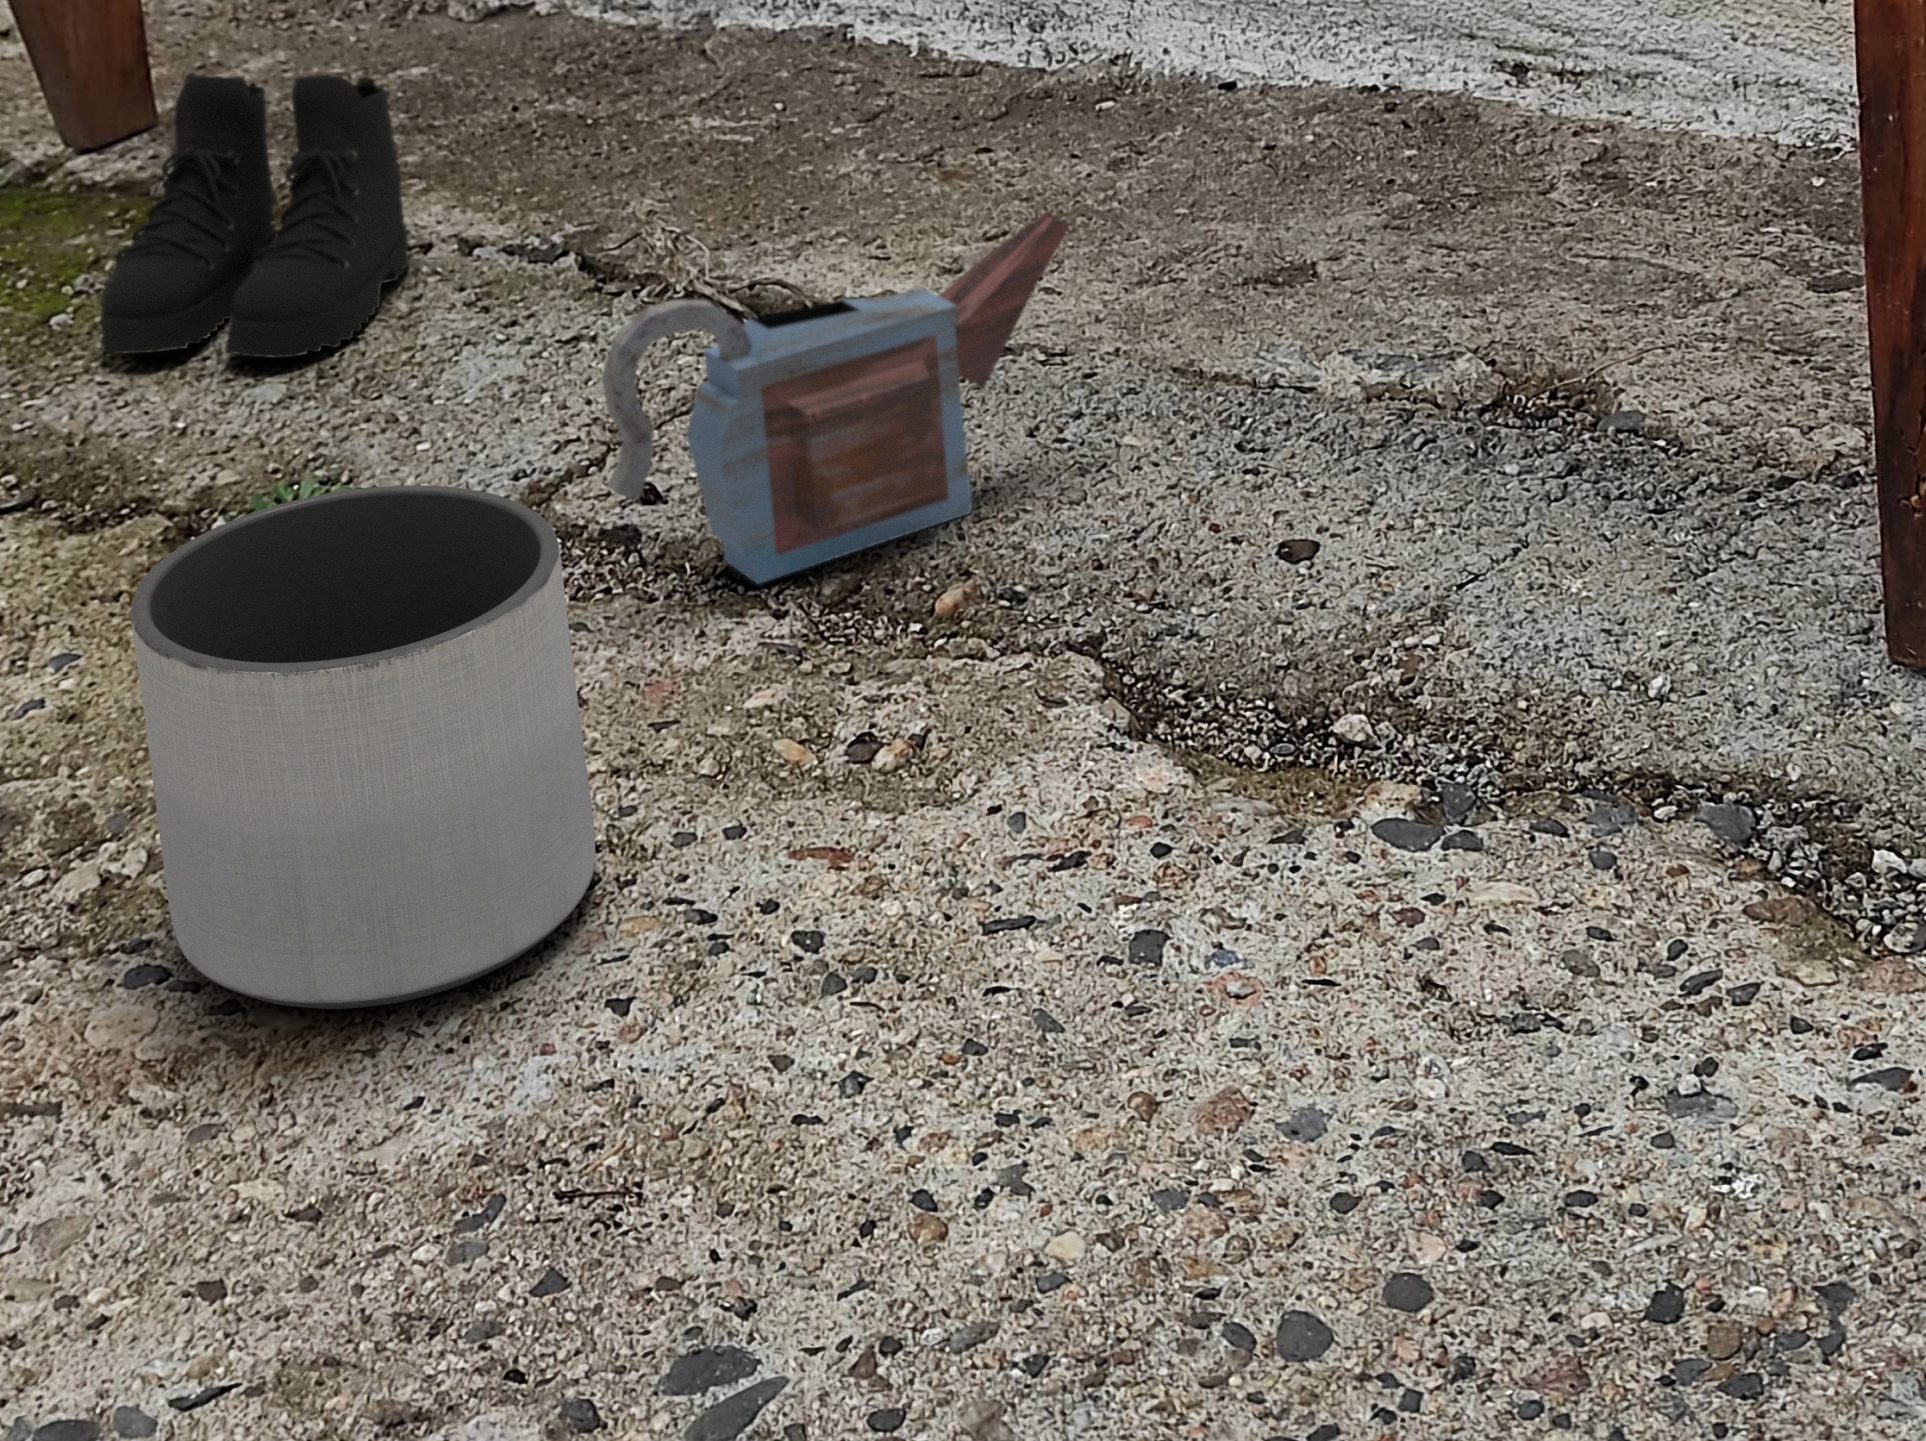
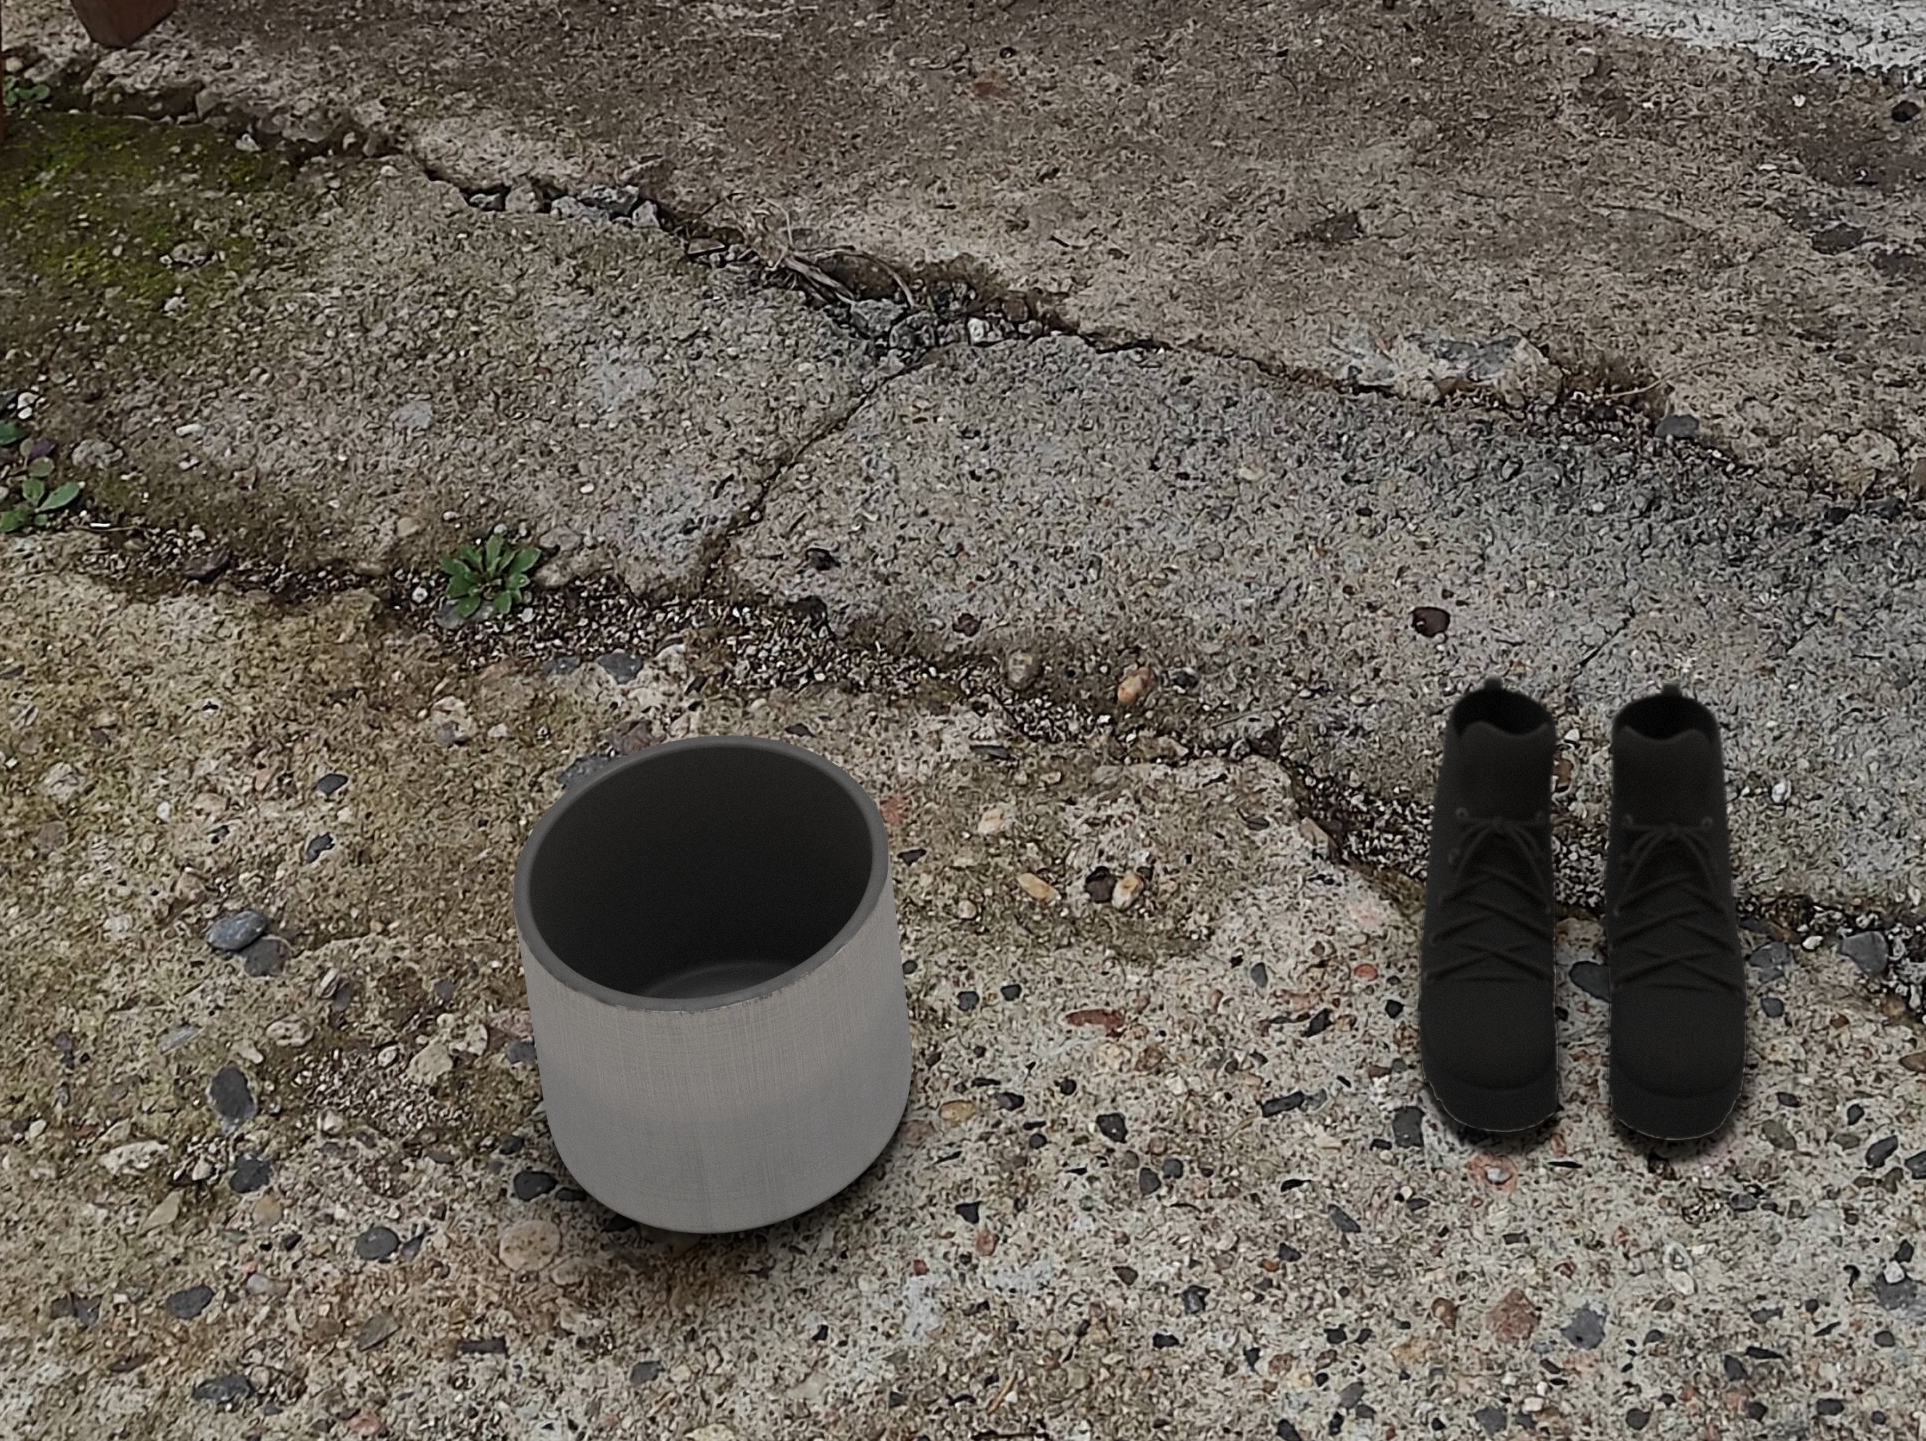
boots: present [100,74,409,358] -> present [1418,677,1748,1141]
watering can: present [602,211,1070,584] -> none [825,304,1212,673]

